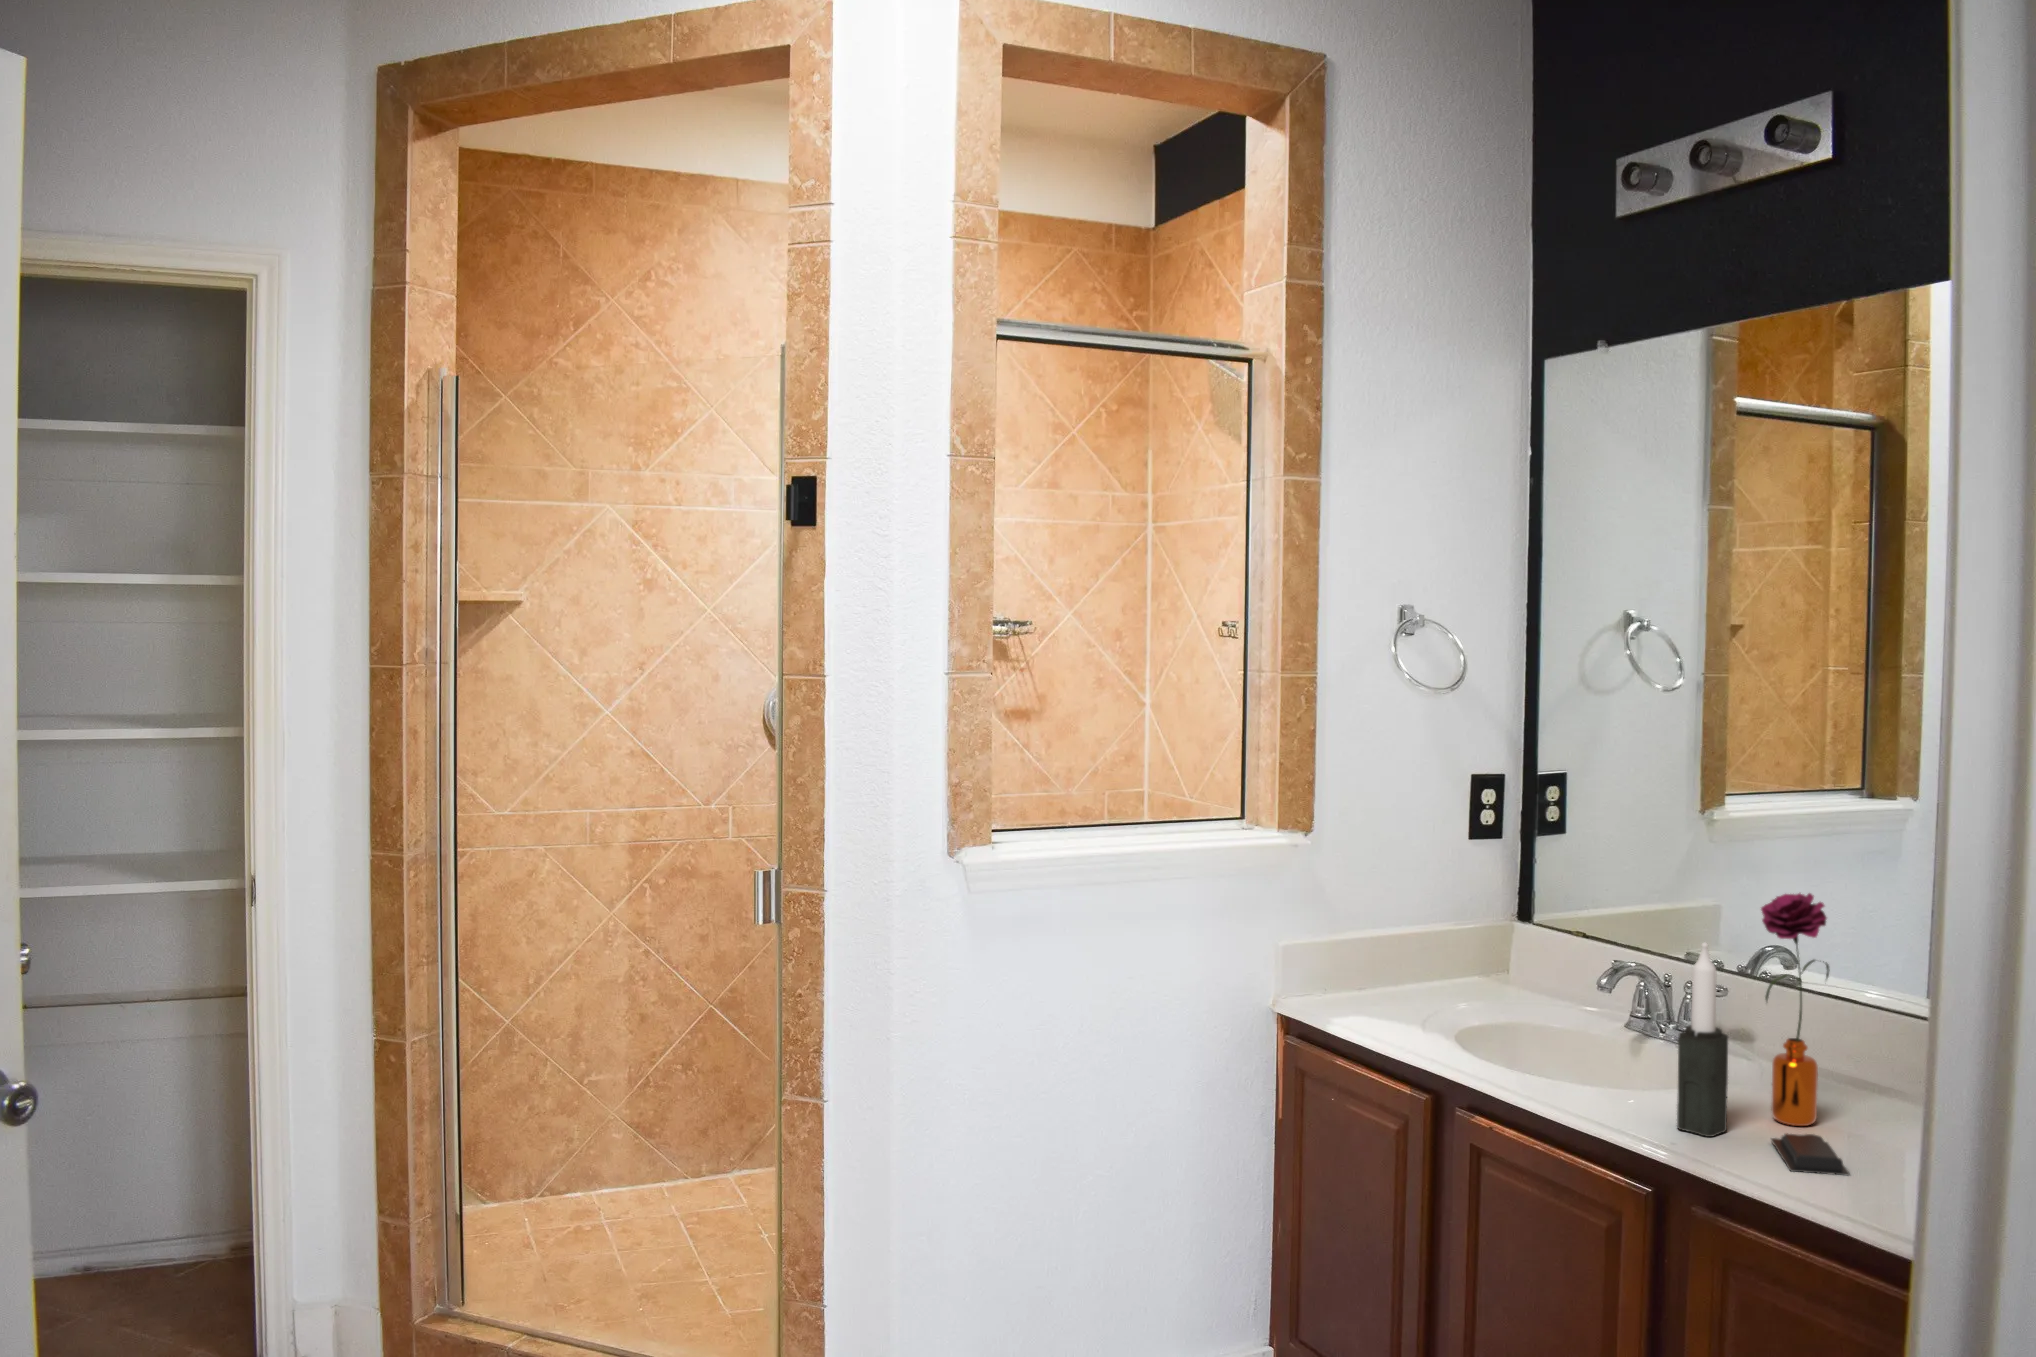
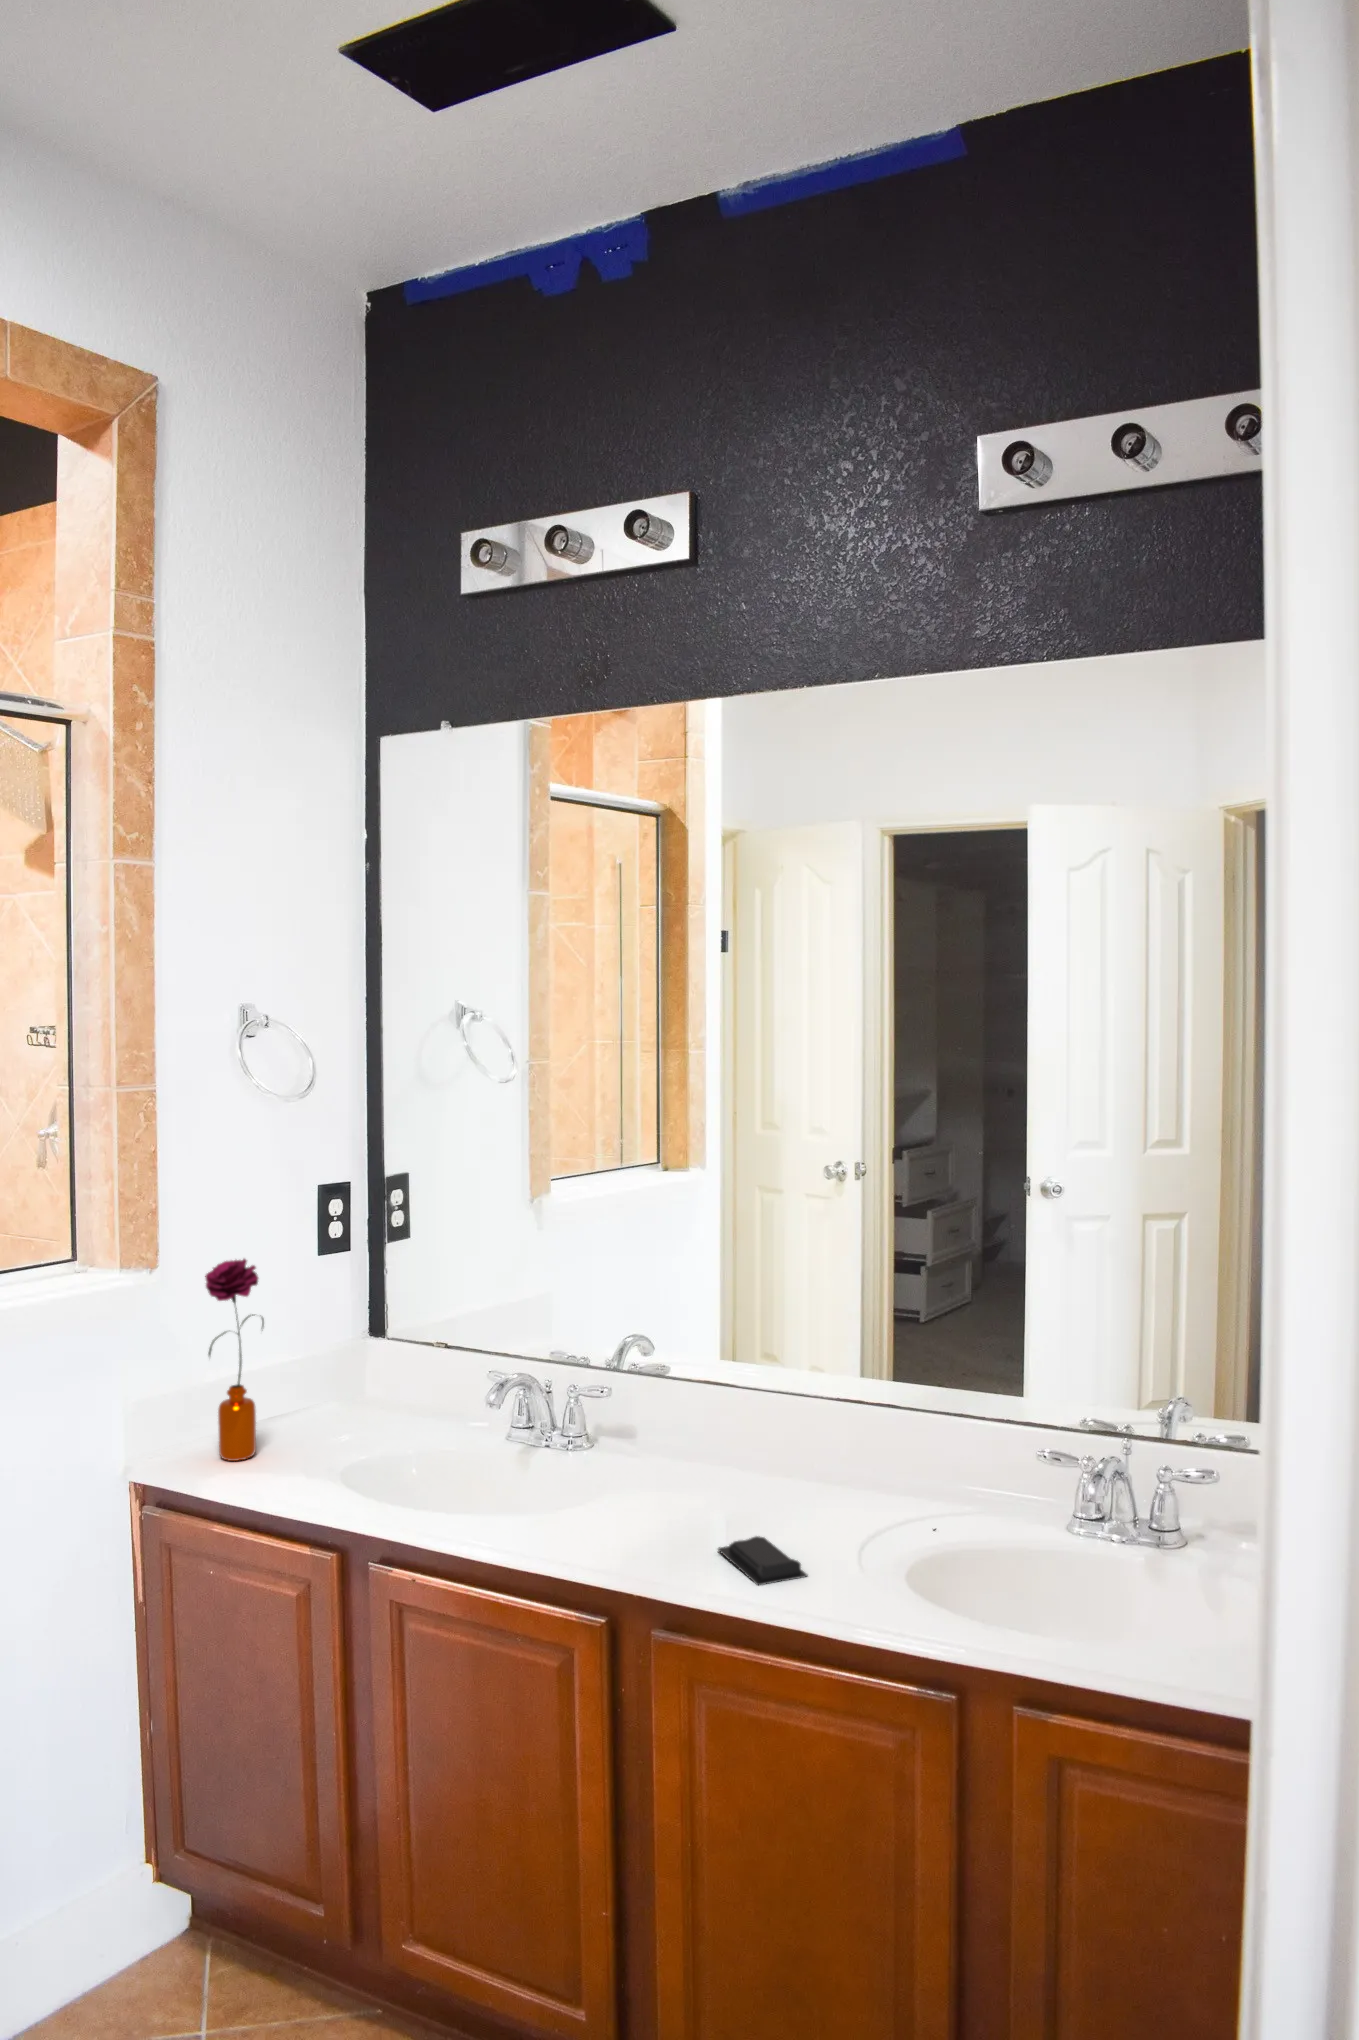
flower: present [1761,893,1830,1126] -> present [205,1259,264,1461]
candle: present [1677,943,1728,1137] -> none [626,1356,672,1560]

